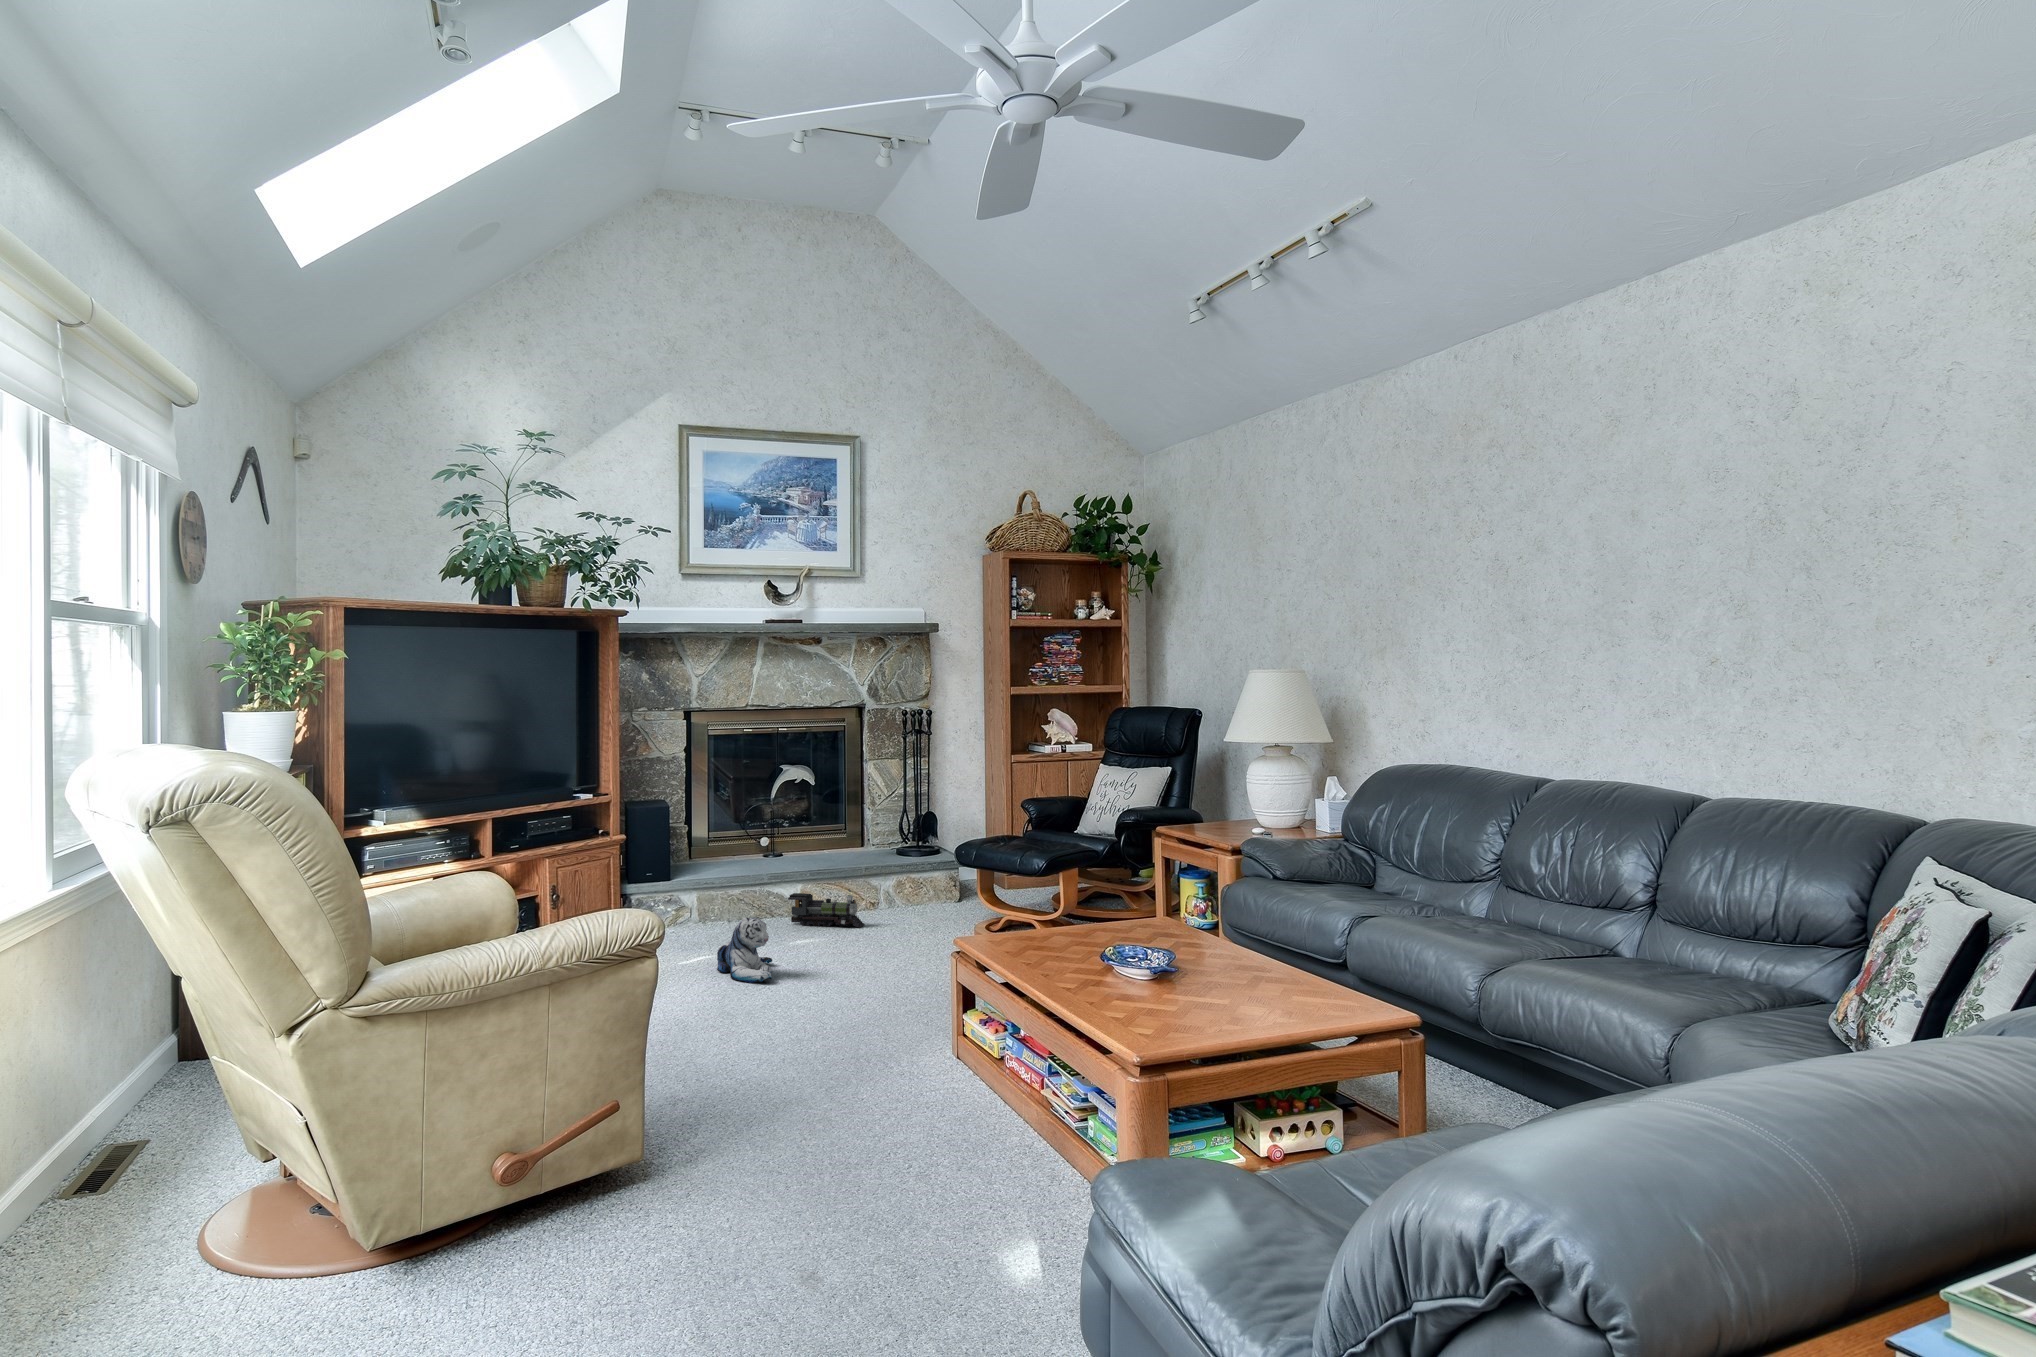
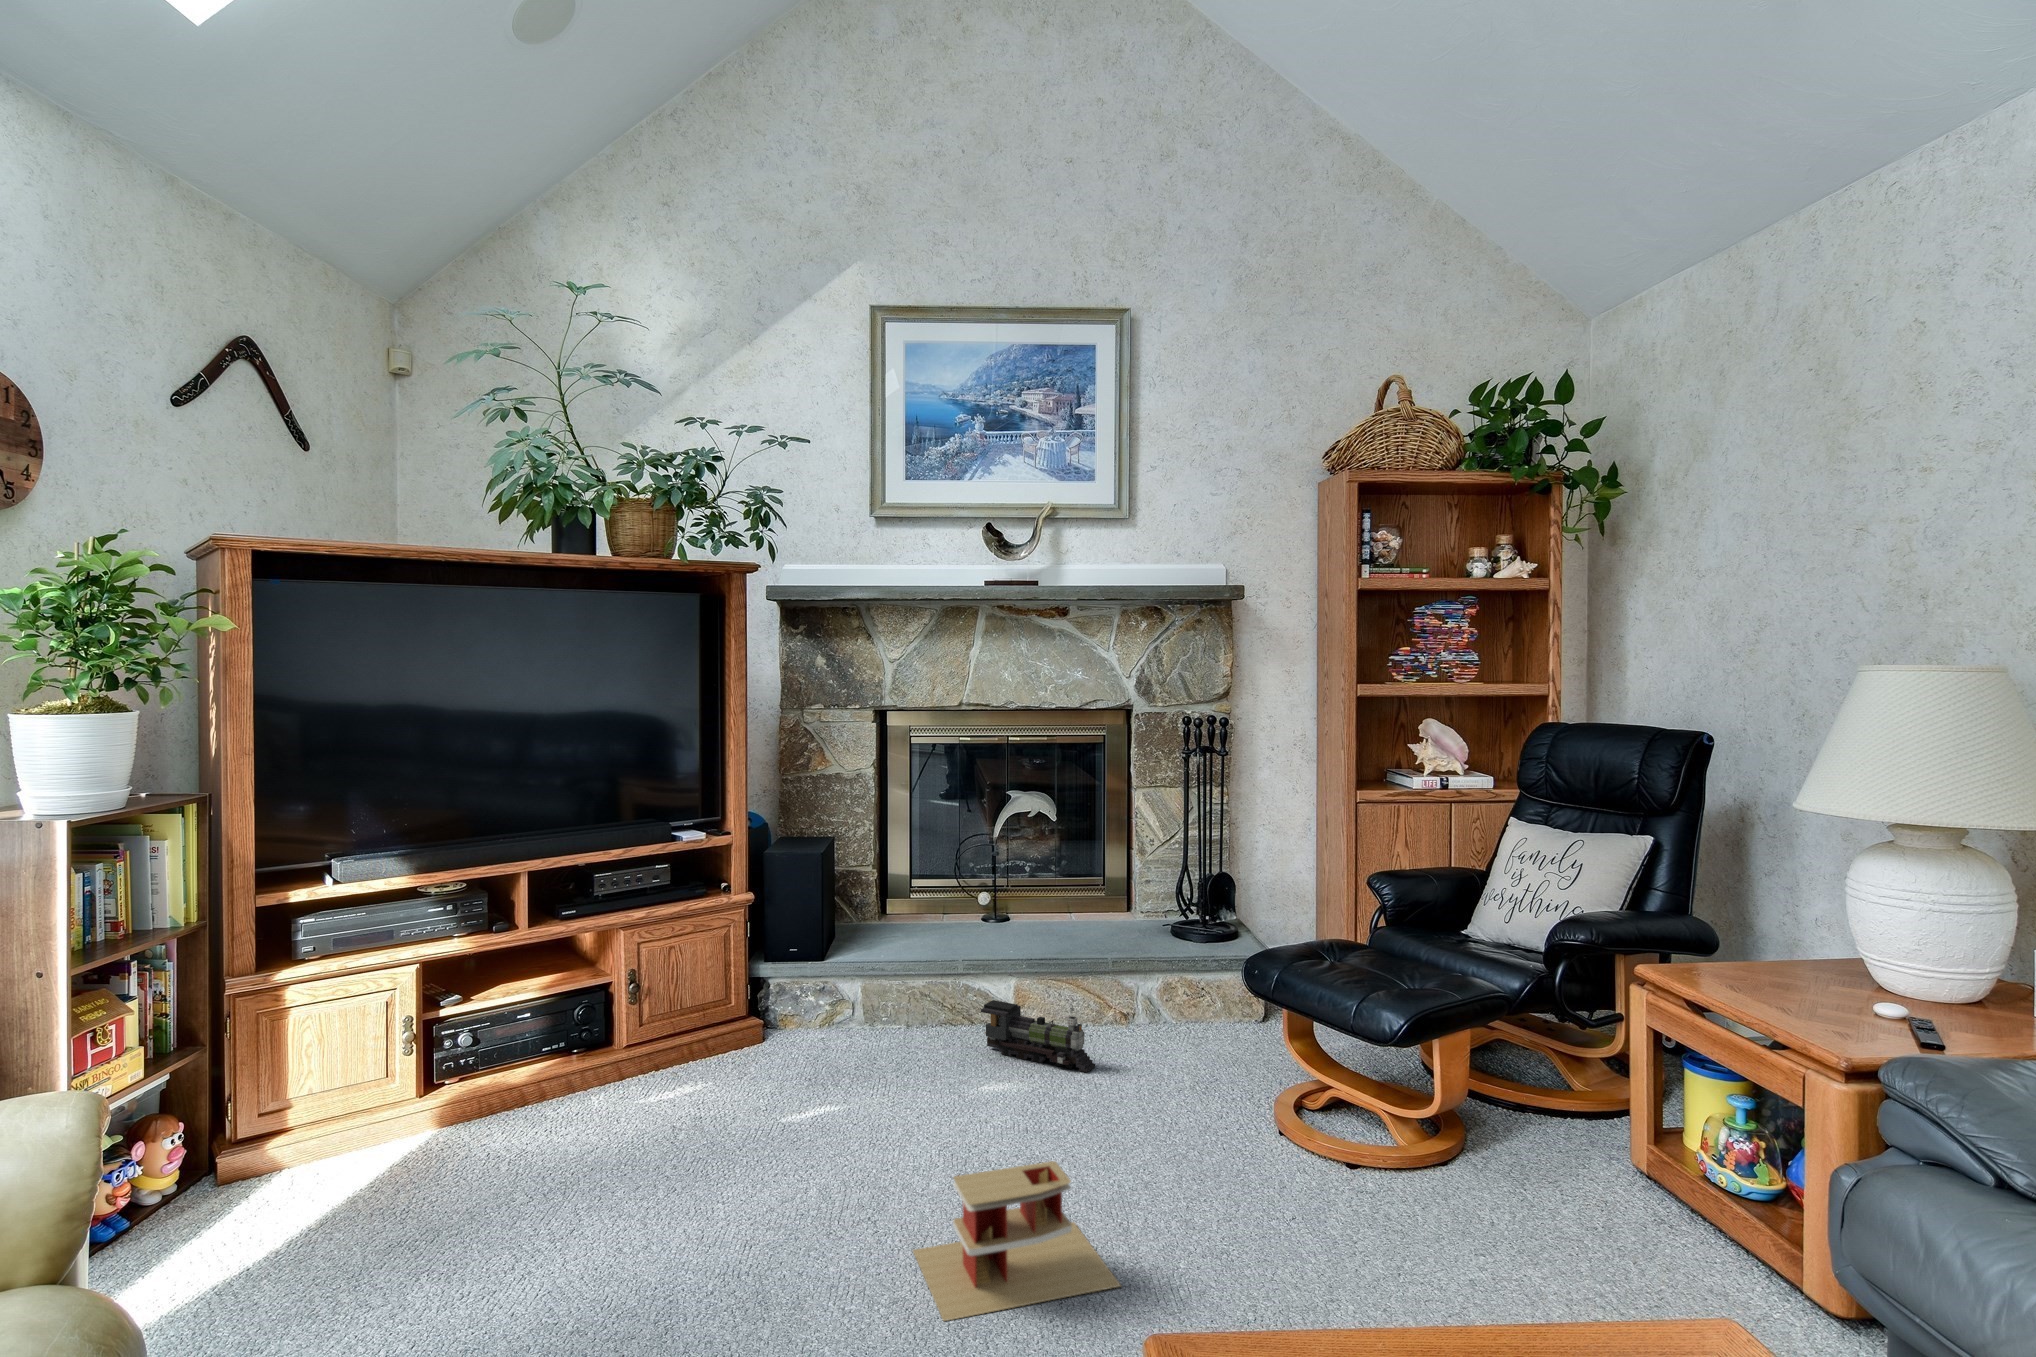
plush toy: present [717,918,772,983] -> none [807,1082,904,1214]
toy house: none [801,935,917,1005] -> present [913,1161,1121,1321]

